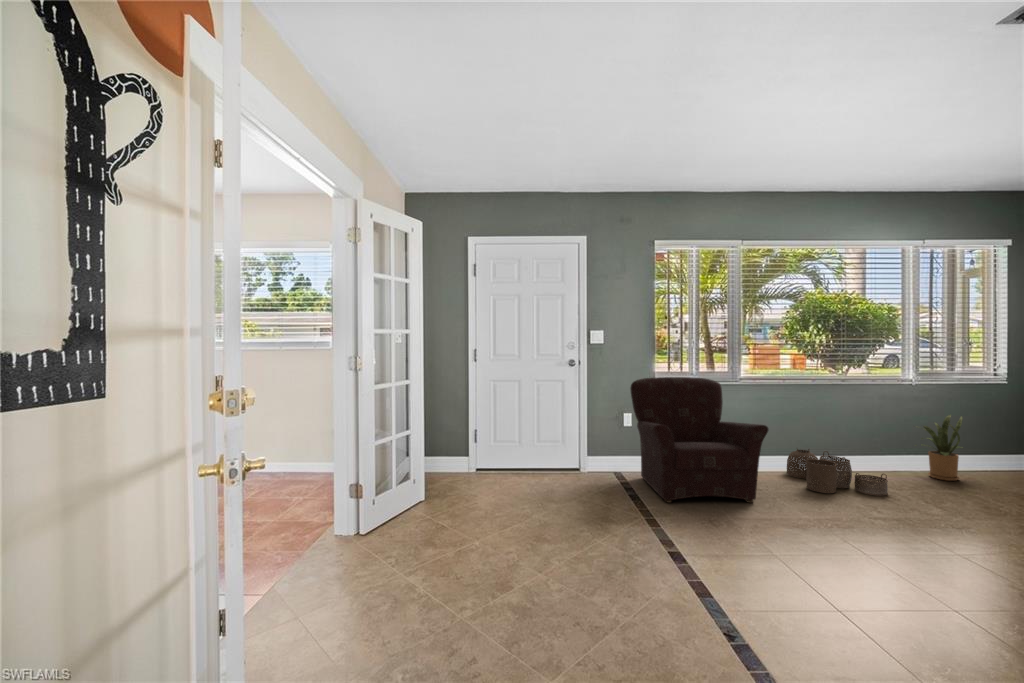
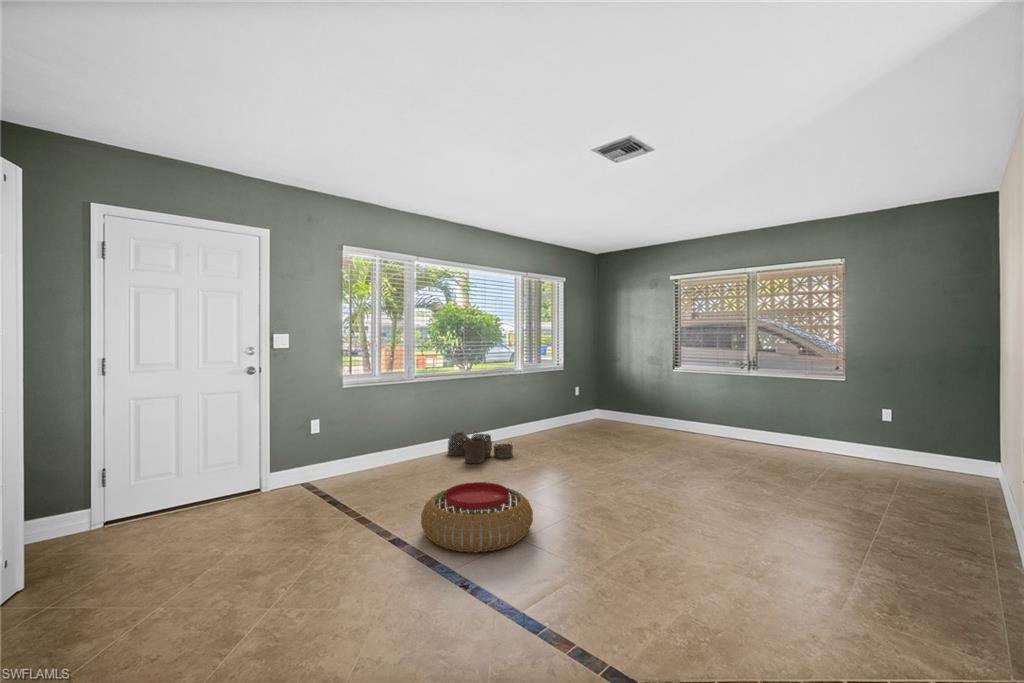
armchair: present [630,377,768,503] -> none [319,379,447,500]
house plant: present [922,415,962,481] -> none [518,394,544,440]
pouf: none [703,511,872,614] -> present [421,482,533,553]

